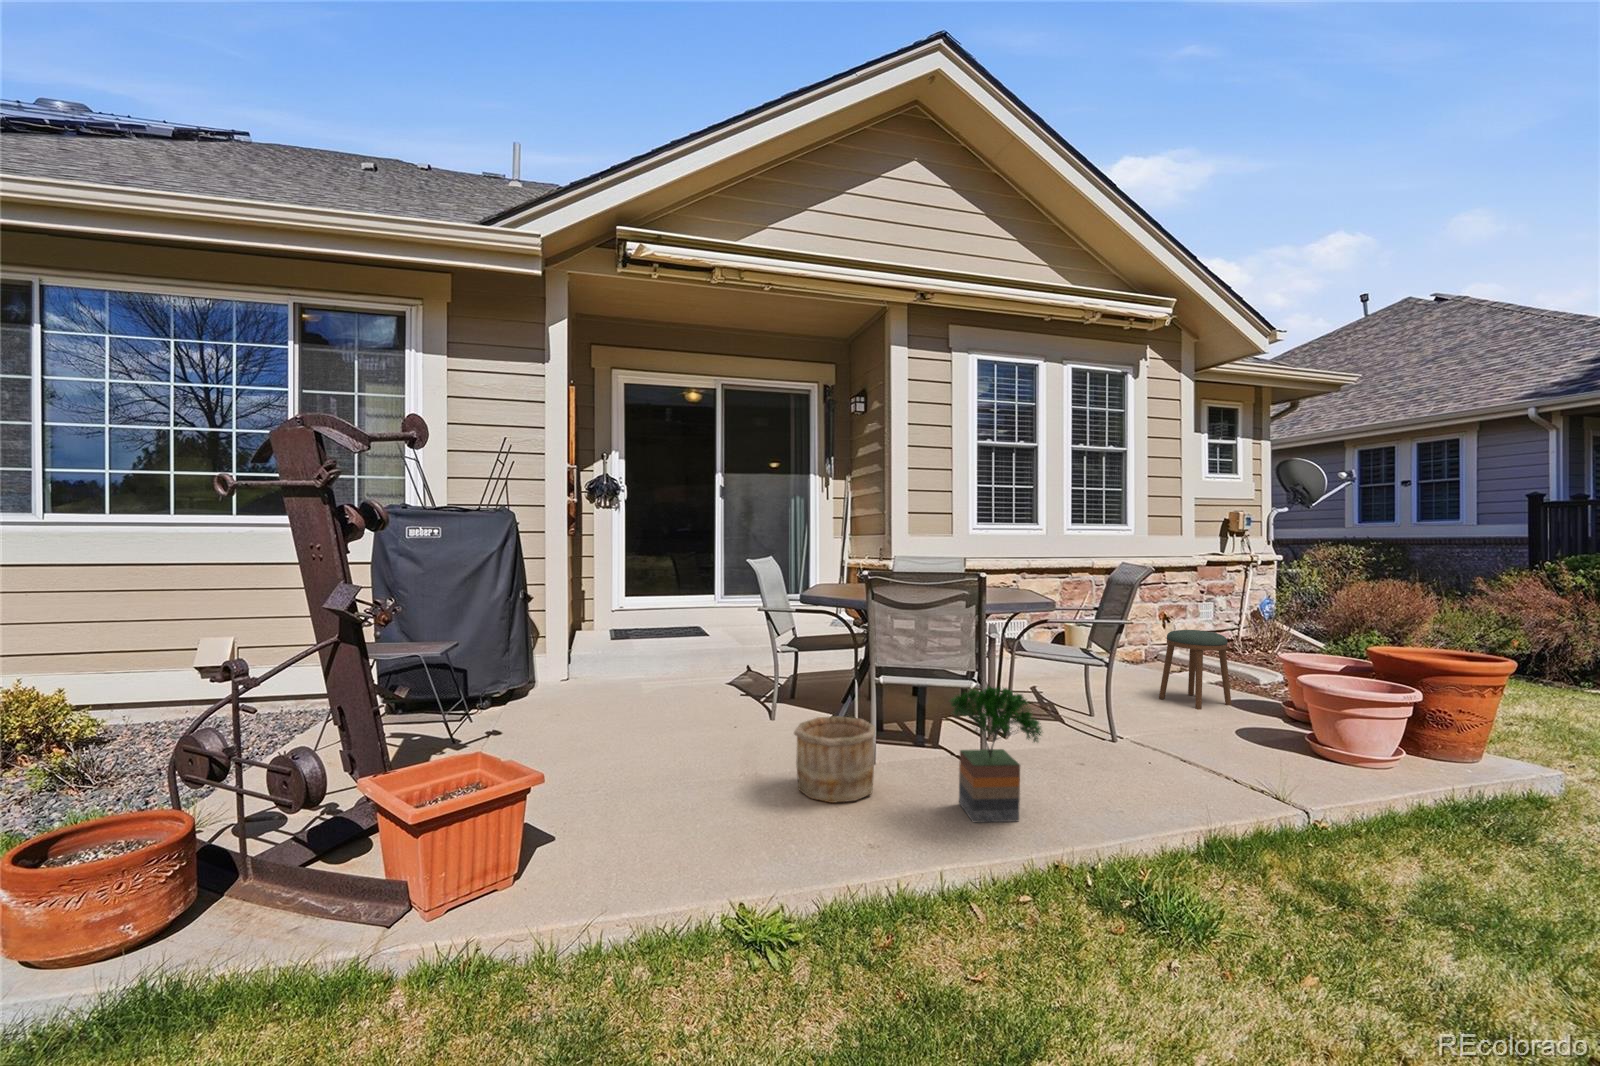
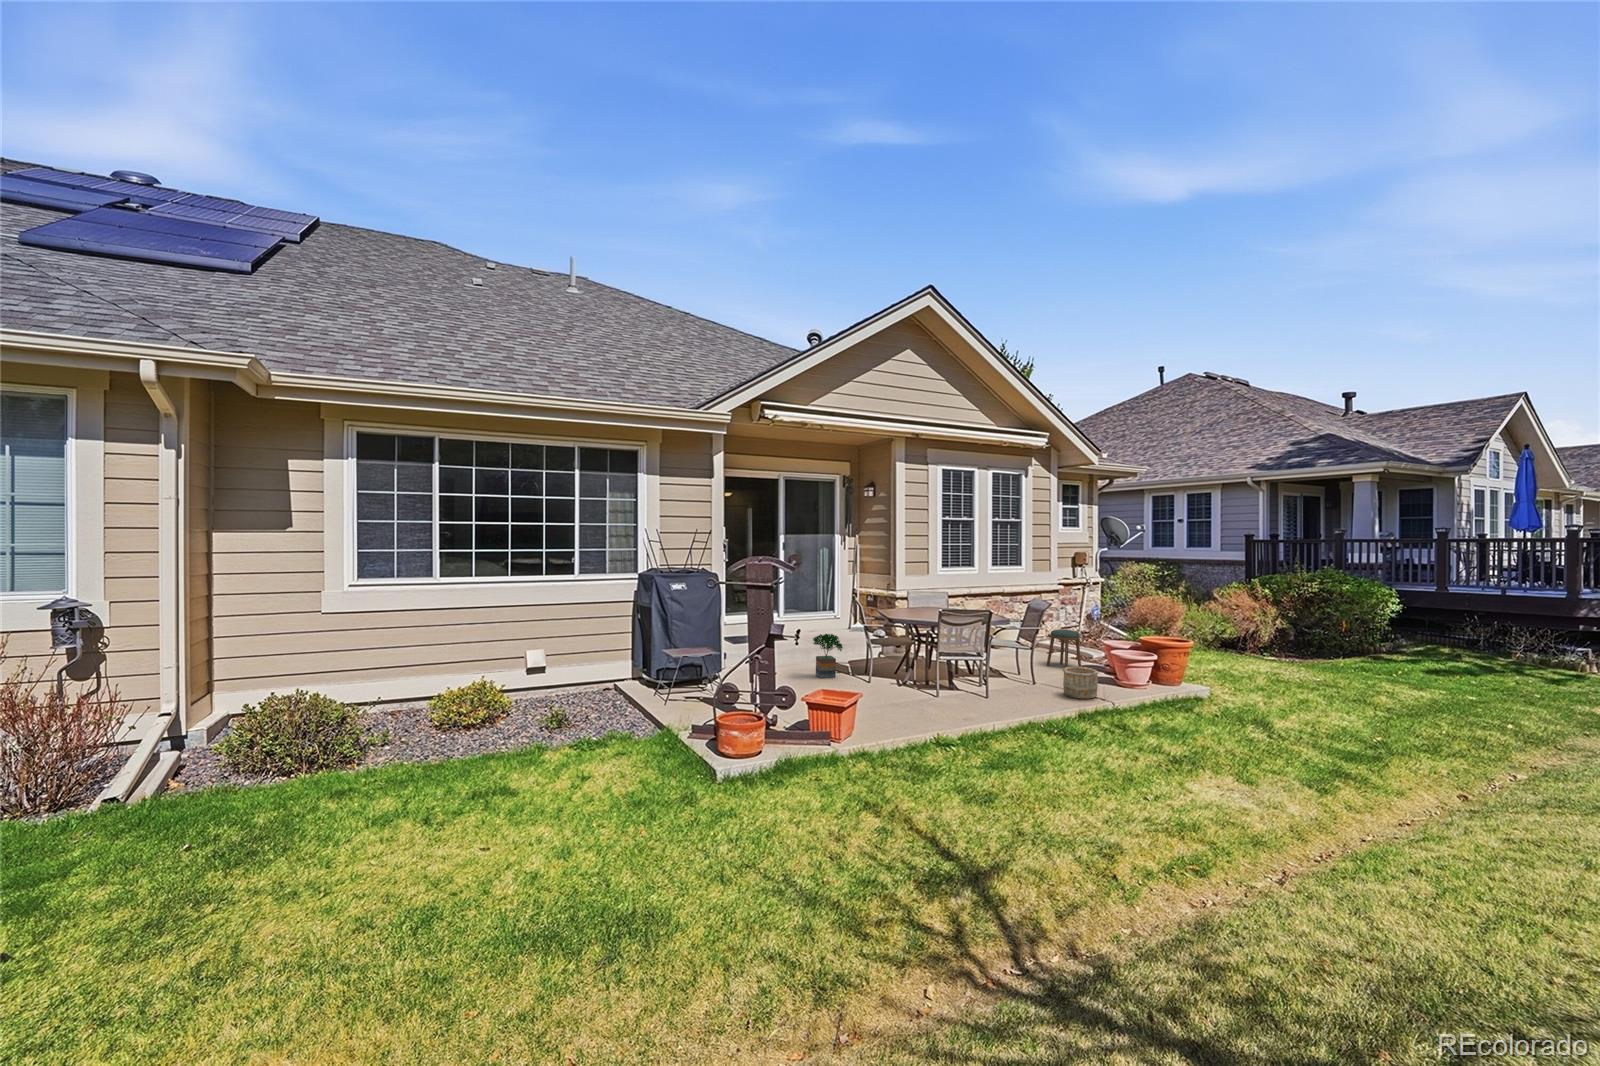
potted tree: present [950,686,1042,822] -> present [813,634,842,679]
wooden bucket: present [794,716,875,803] -> present [1063,667,1099,699]

